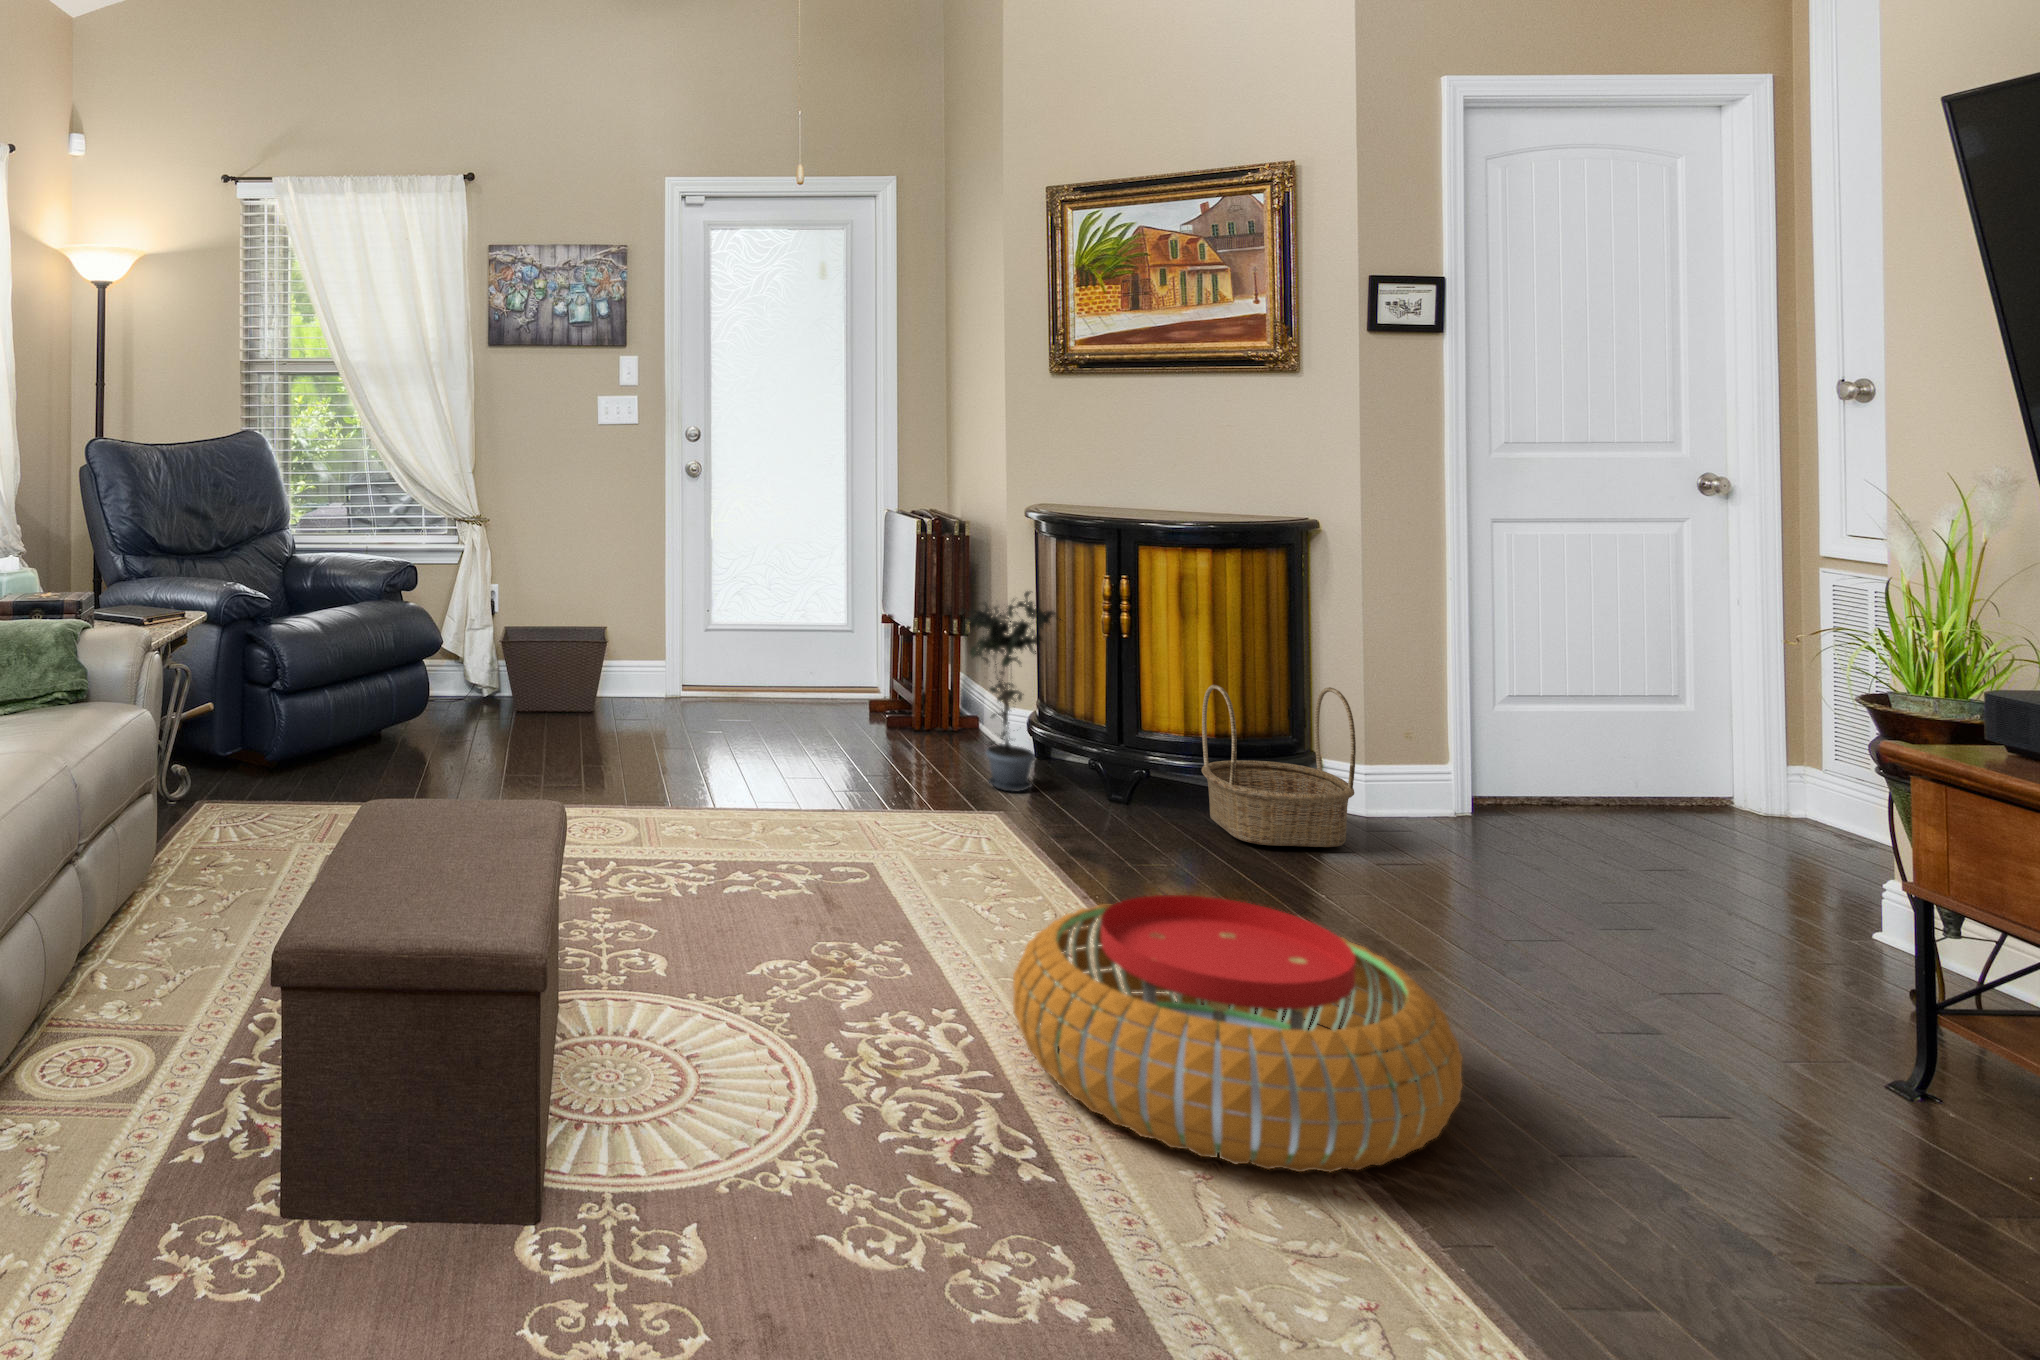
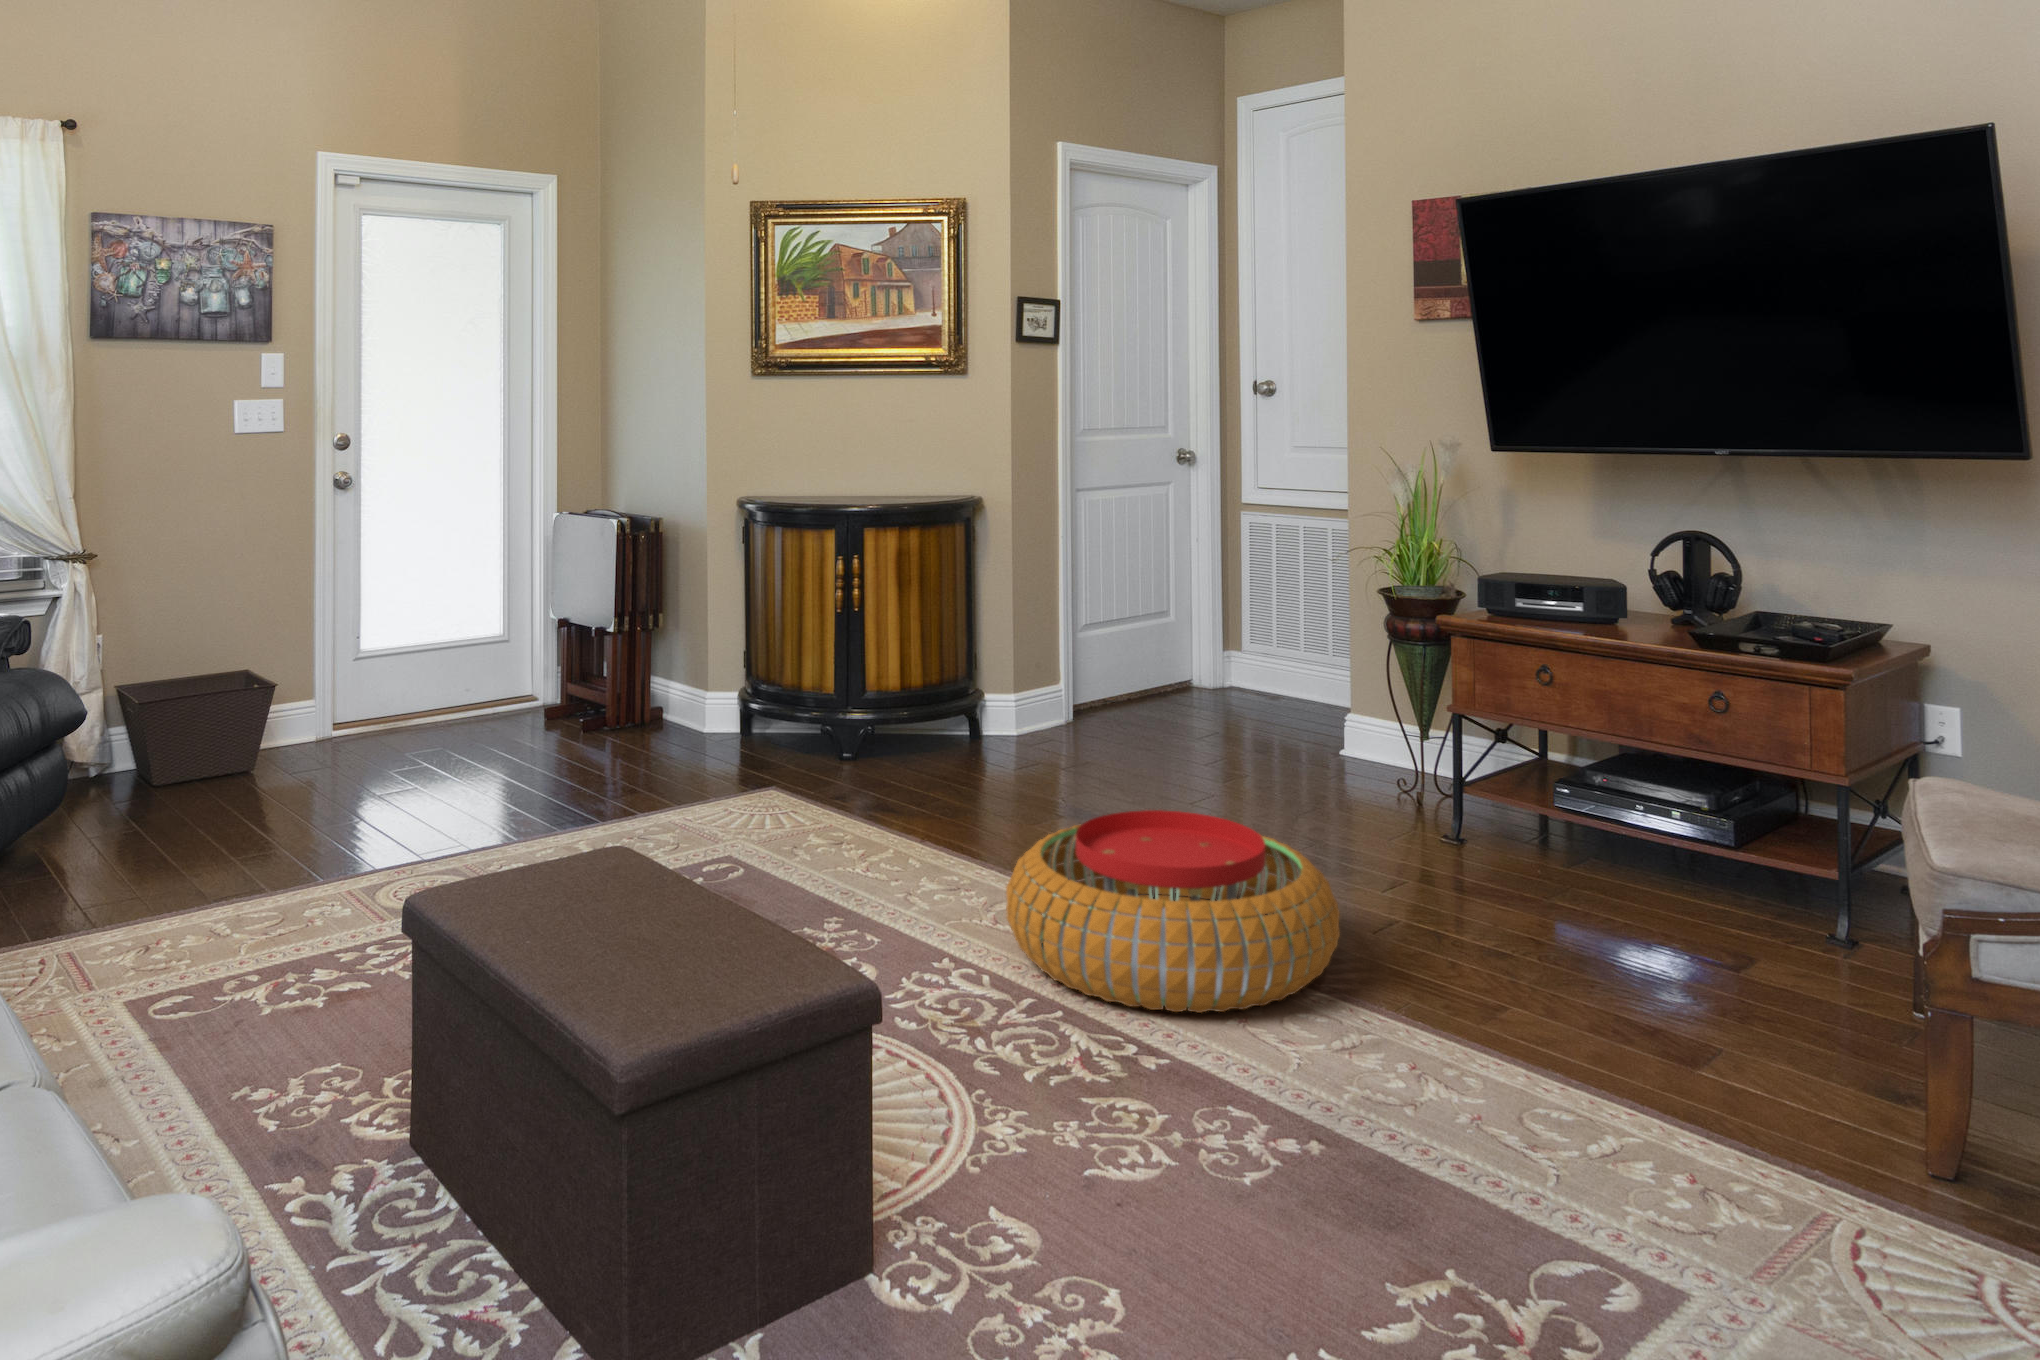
potted plant: present [962,592,1061,792] -> none [710,581,792,774]
basket: present [1202,685,1356,847] -> none [922,636,1040,776]

